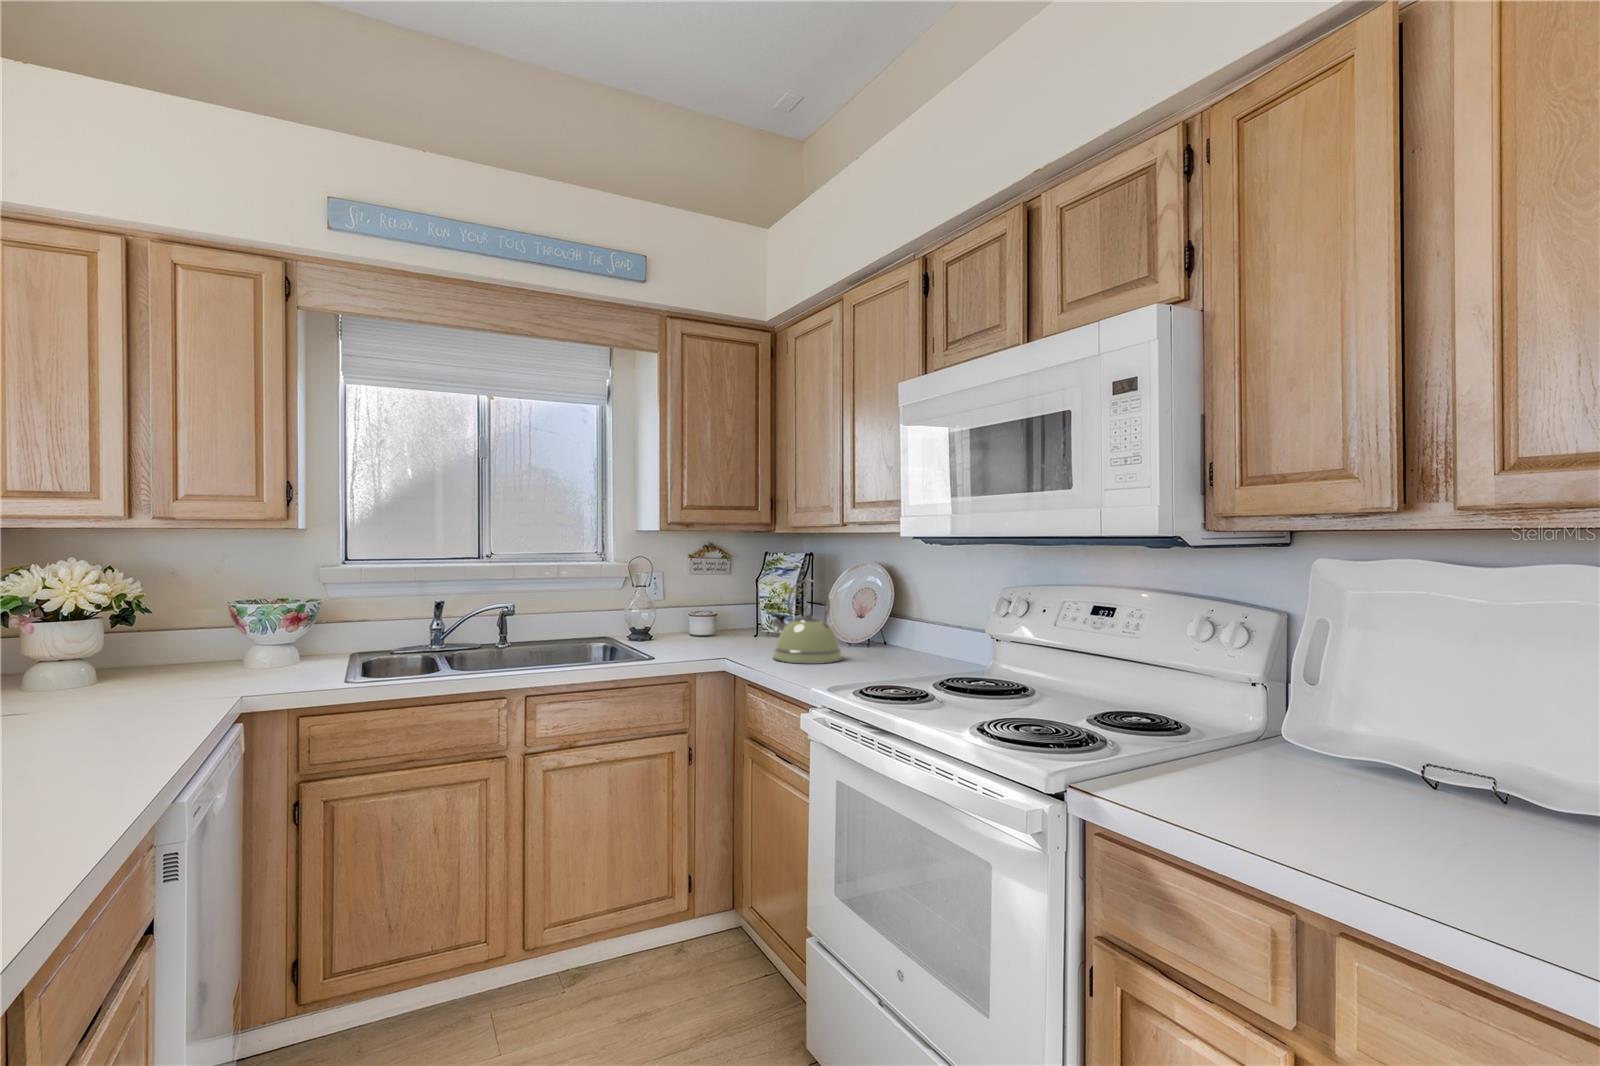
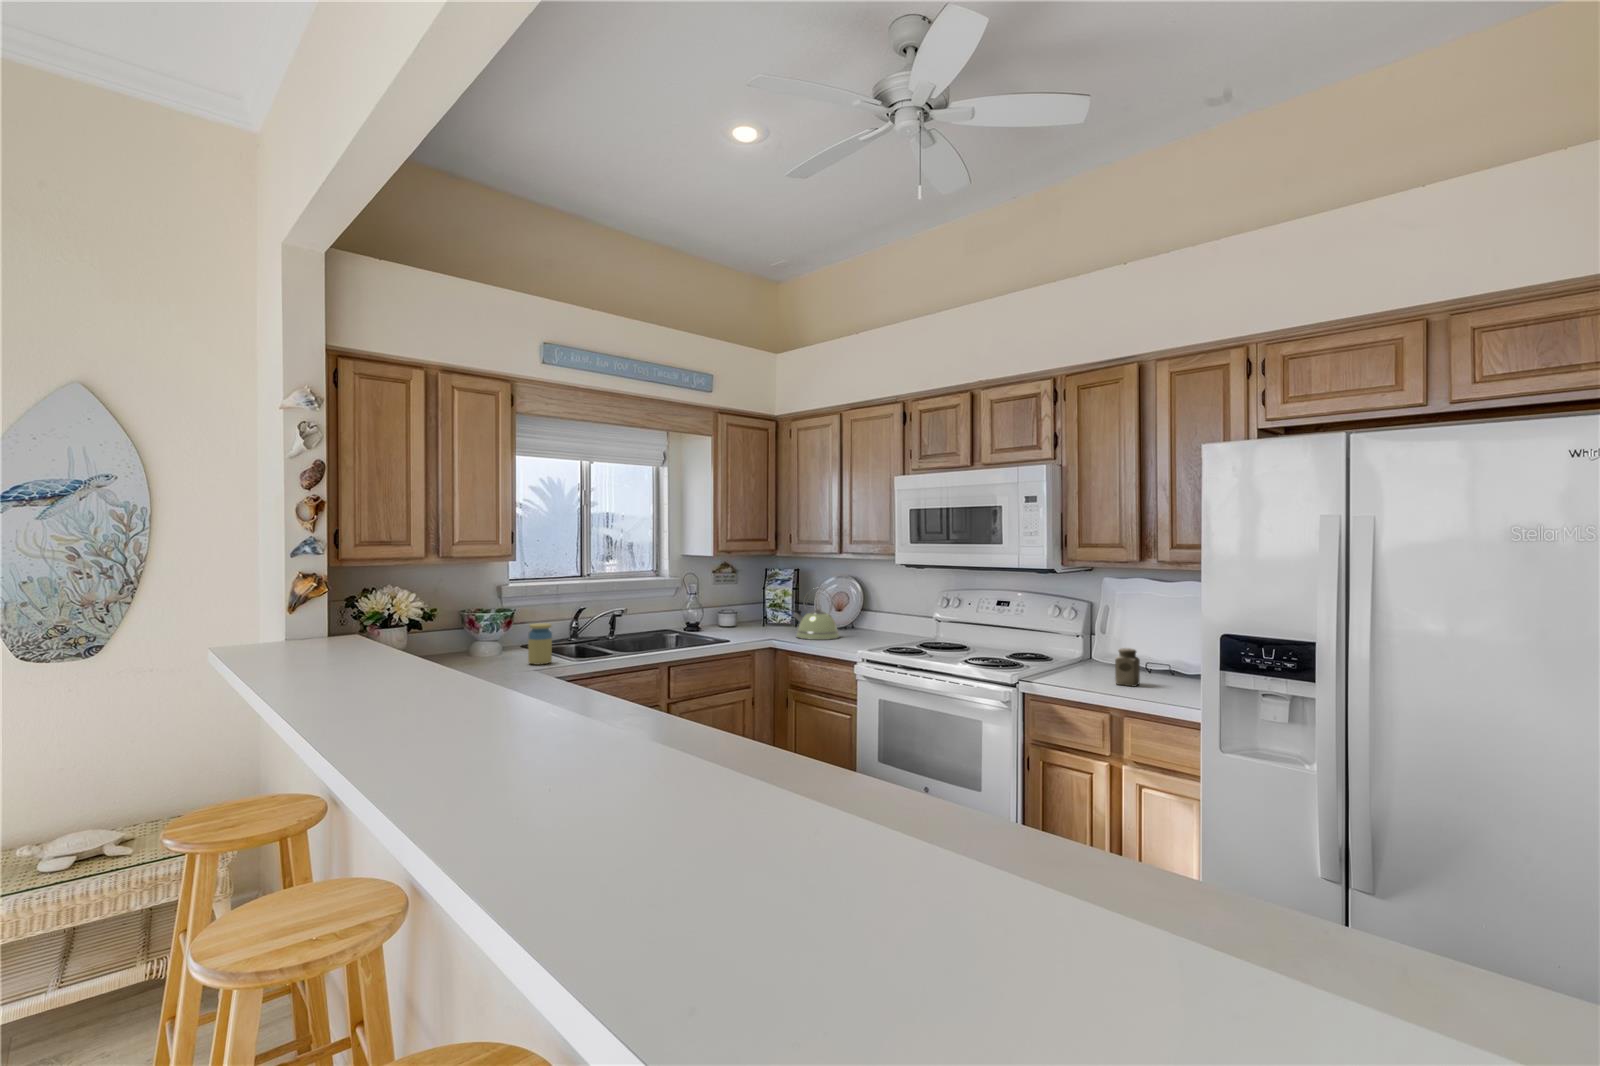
jar: none [265,622,311,687] -> present [528,623,552,664]
salt shaker: none [1317,735,1395,850] -> present [1115,648,1140,686]

